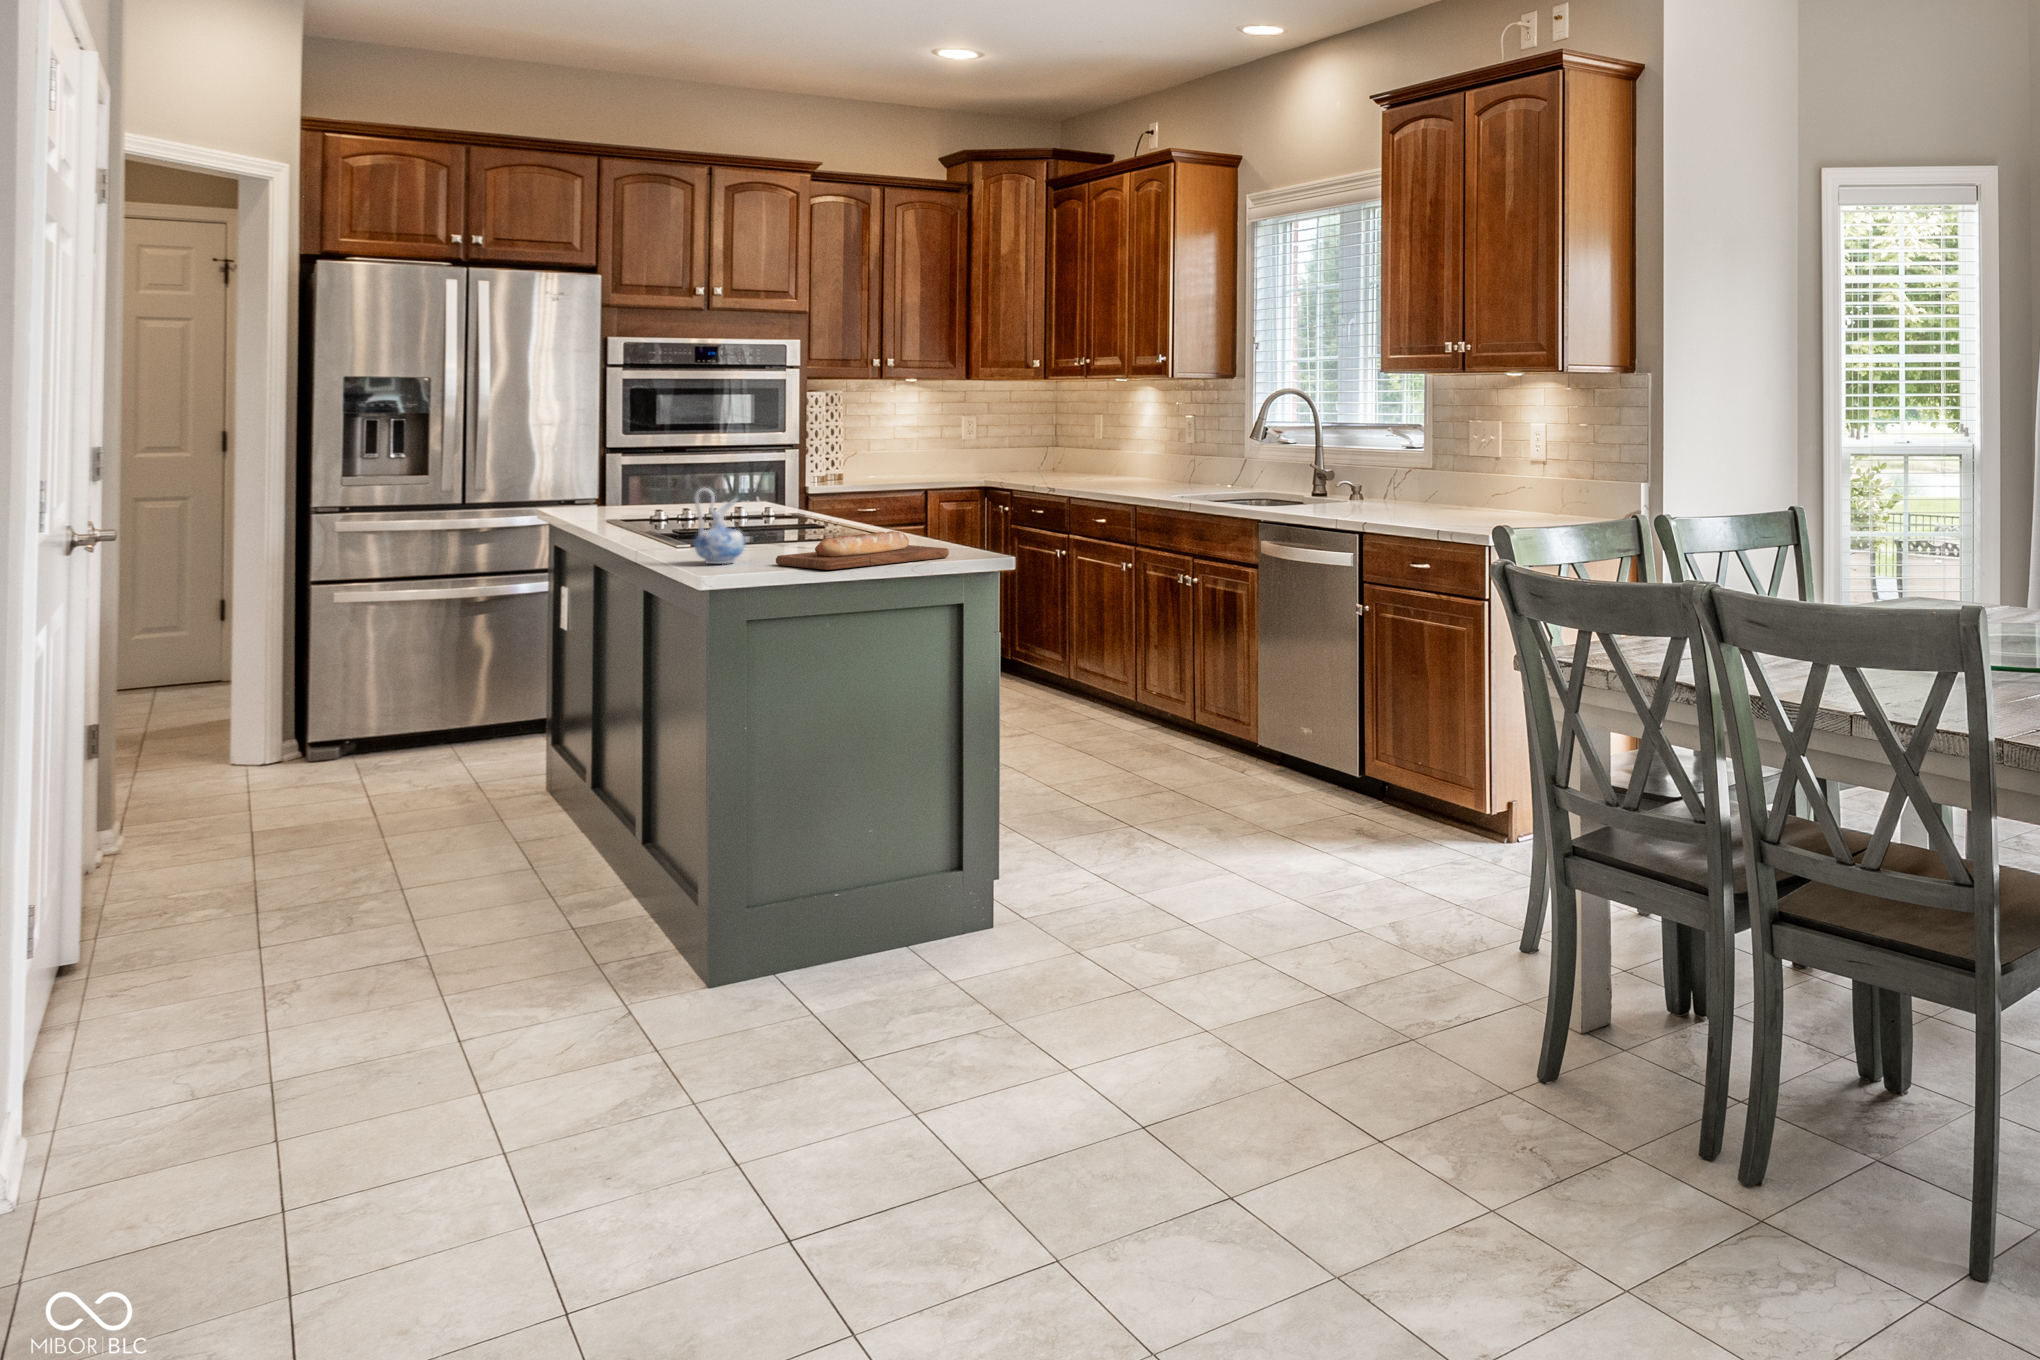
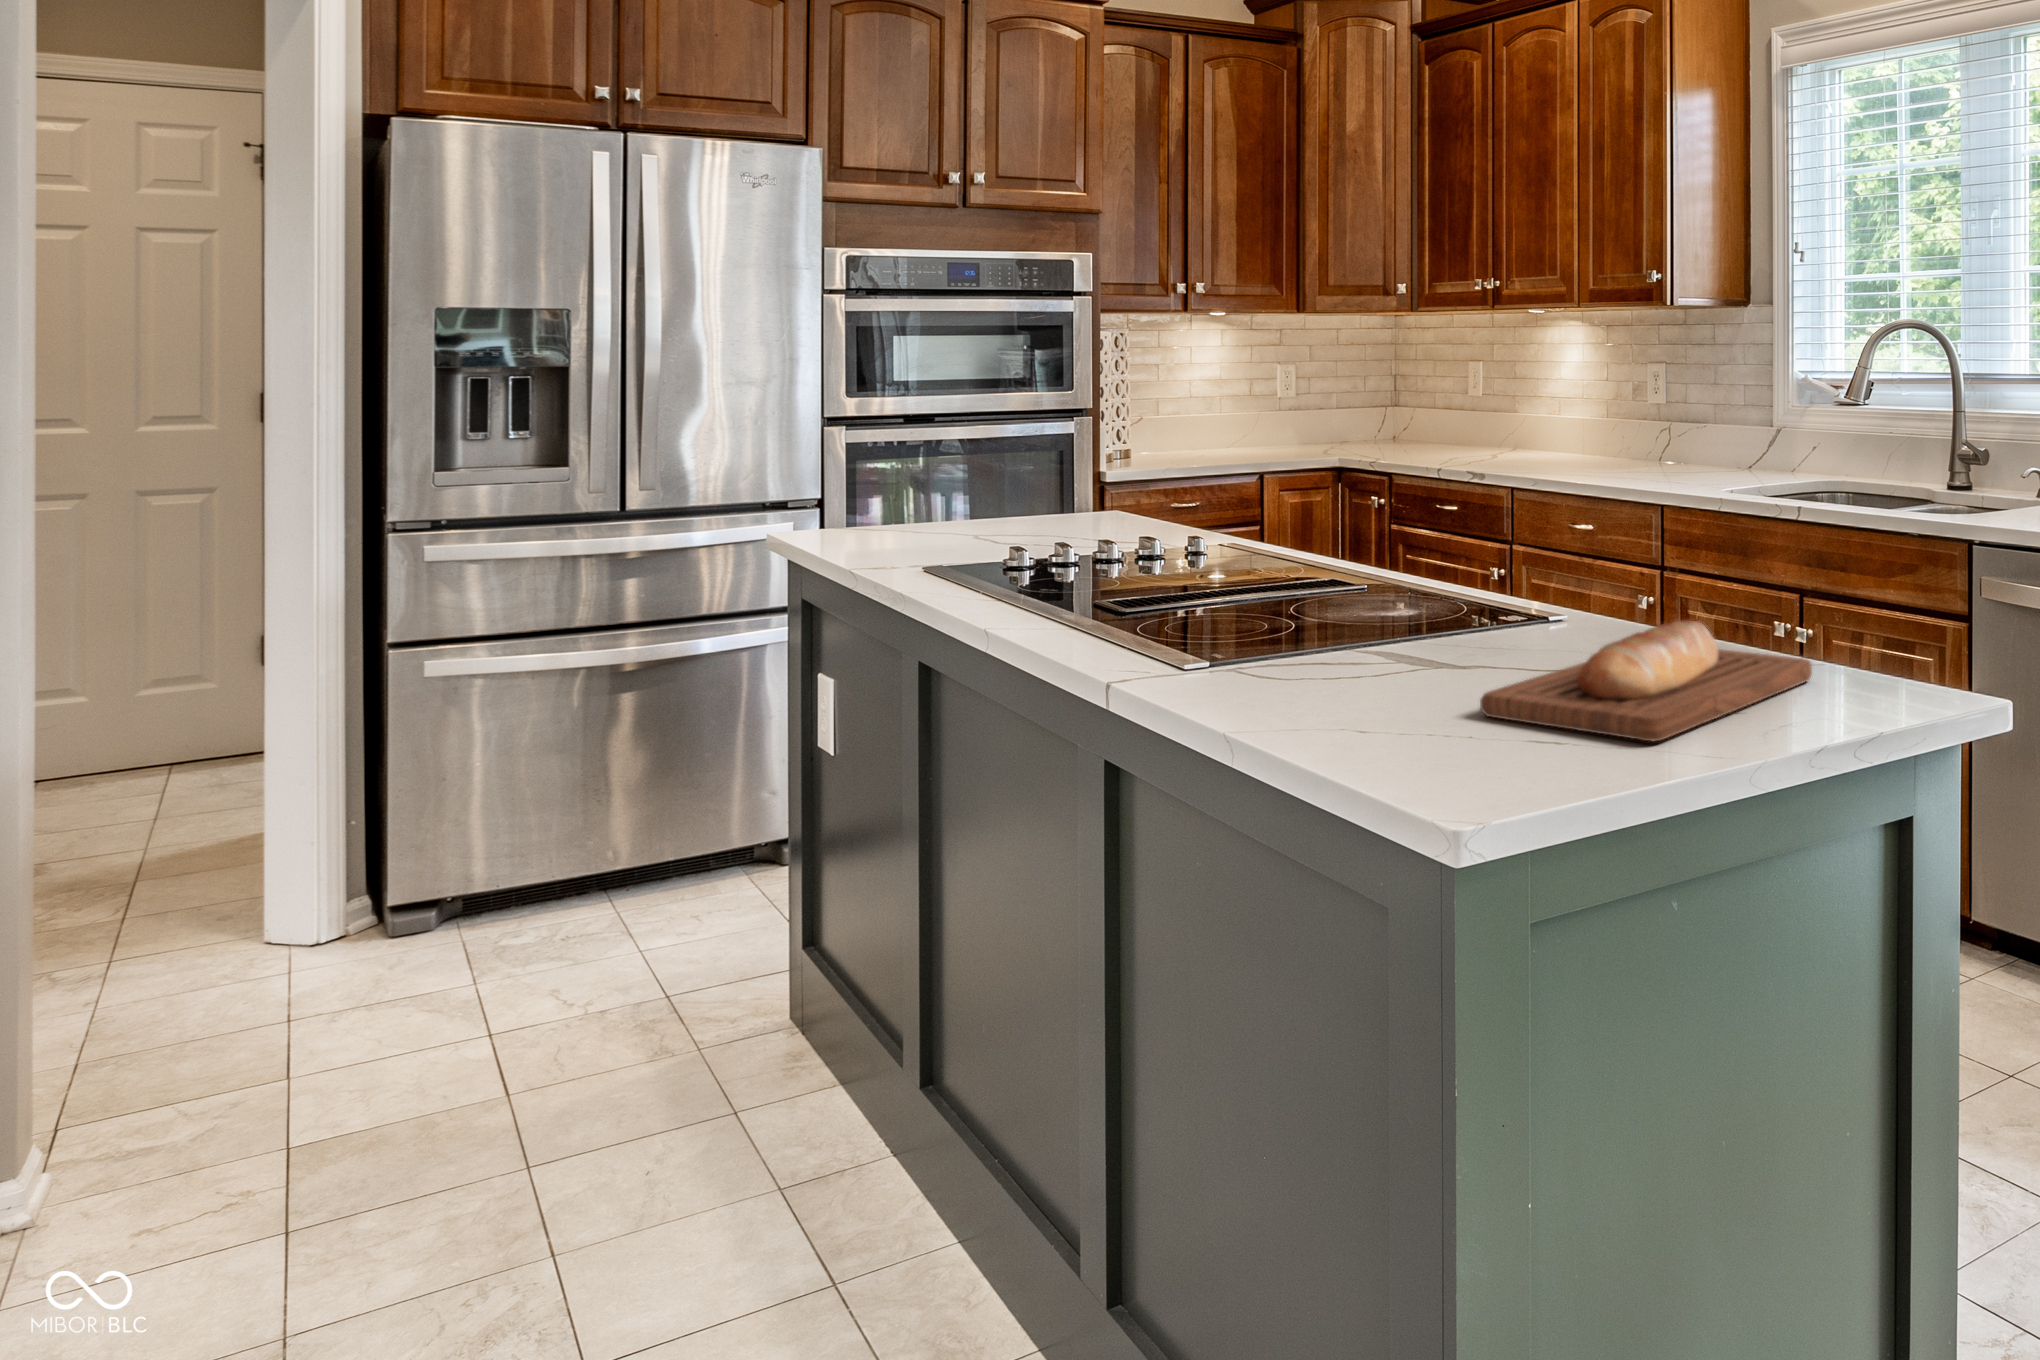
ceramic pitcher: present [694,488,744,564] -> none [1282,529,1392,715]

